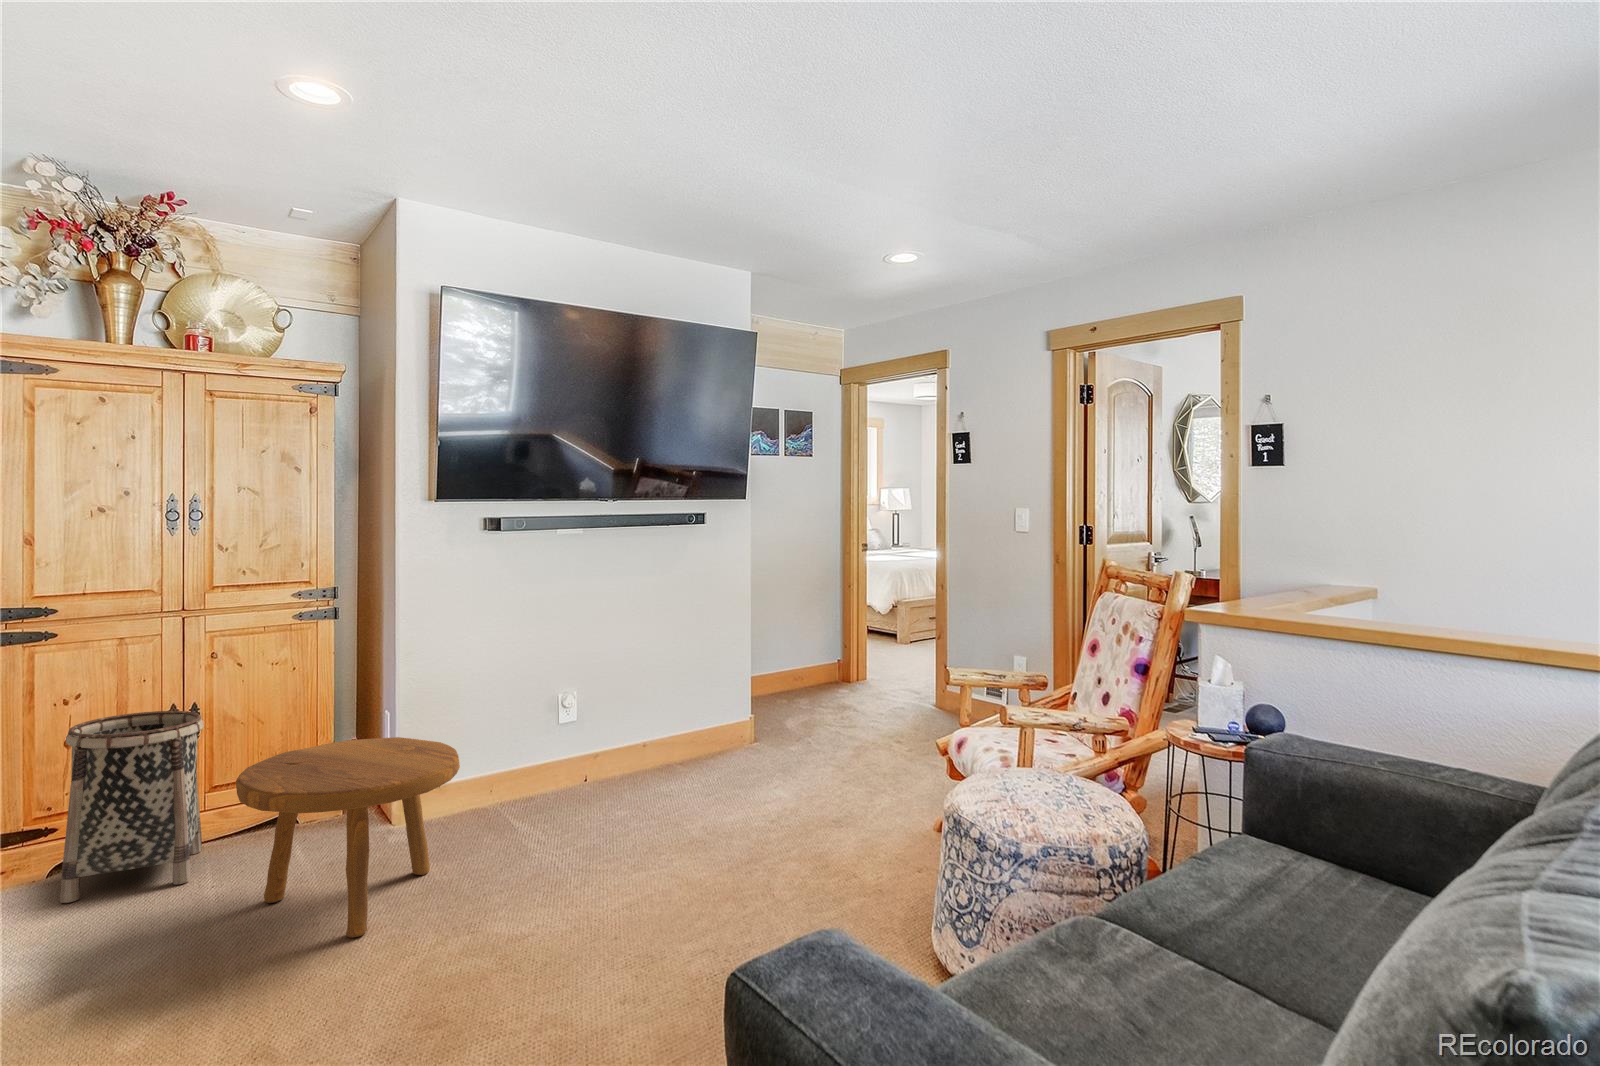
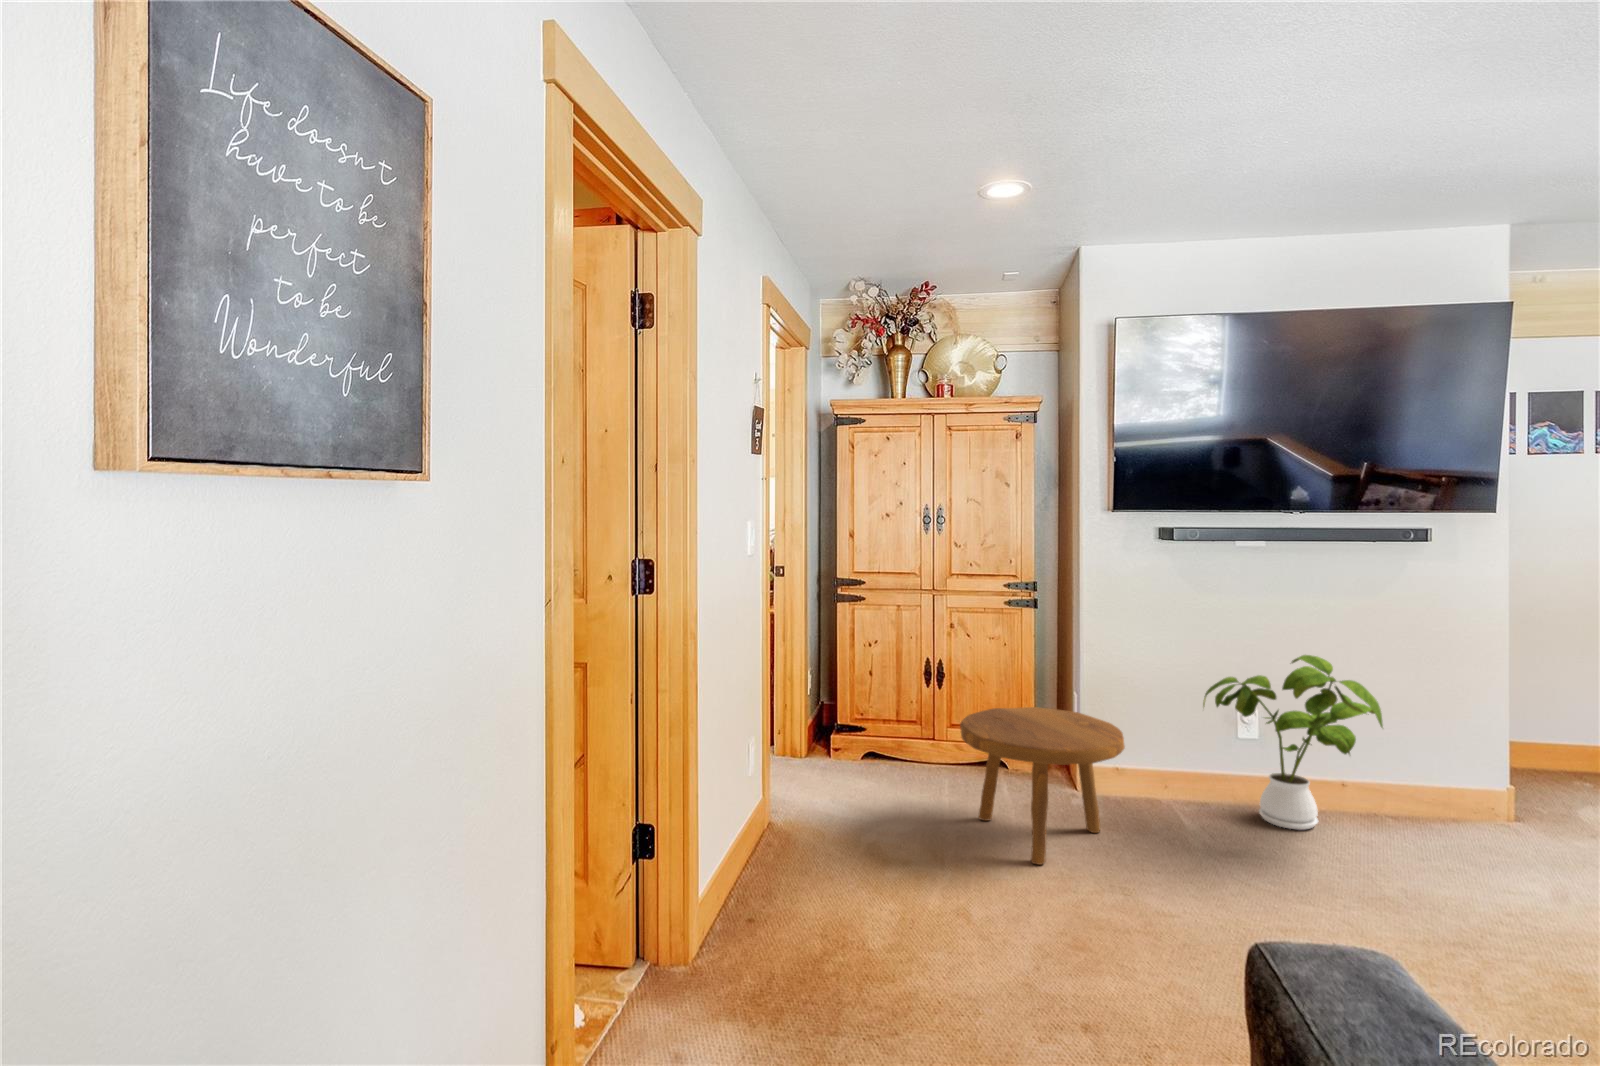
house plant: none [532,642,692,813] -> present [1203,655,1383,830]
basket: present [60,711,203,903] -> none [865,662,944,790]

